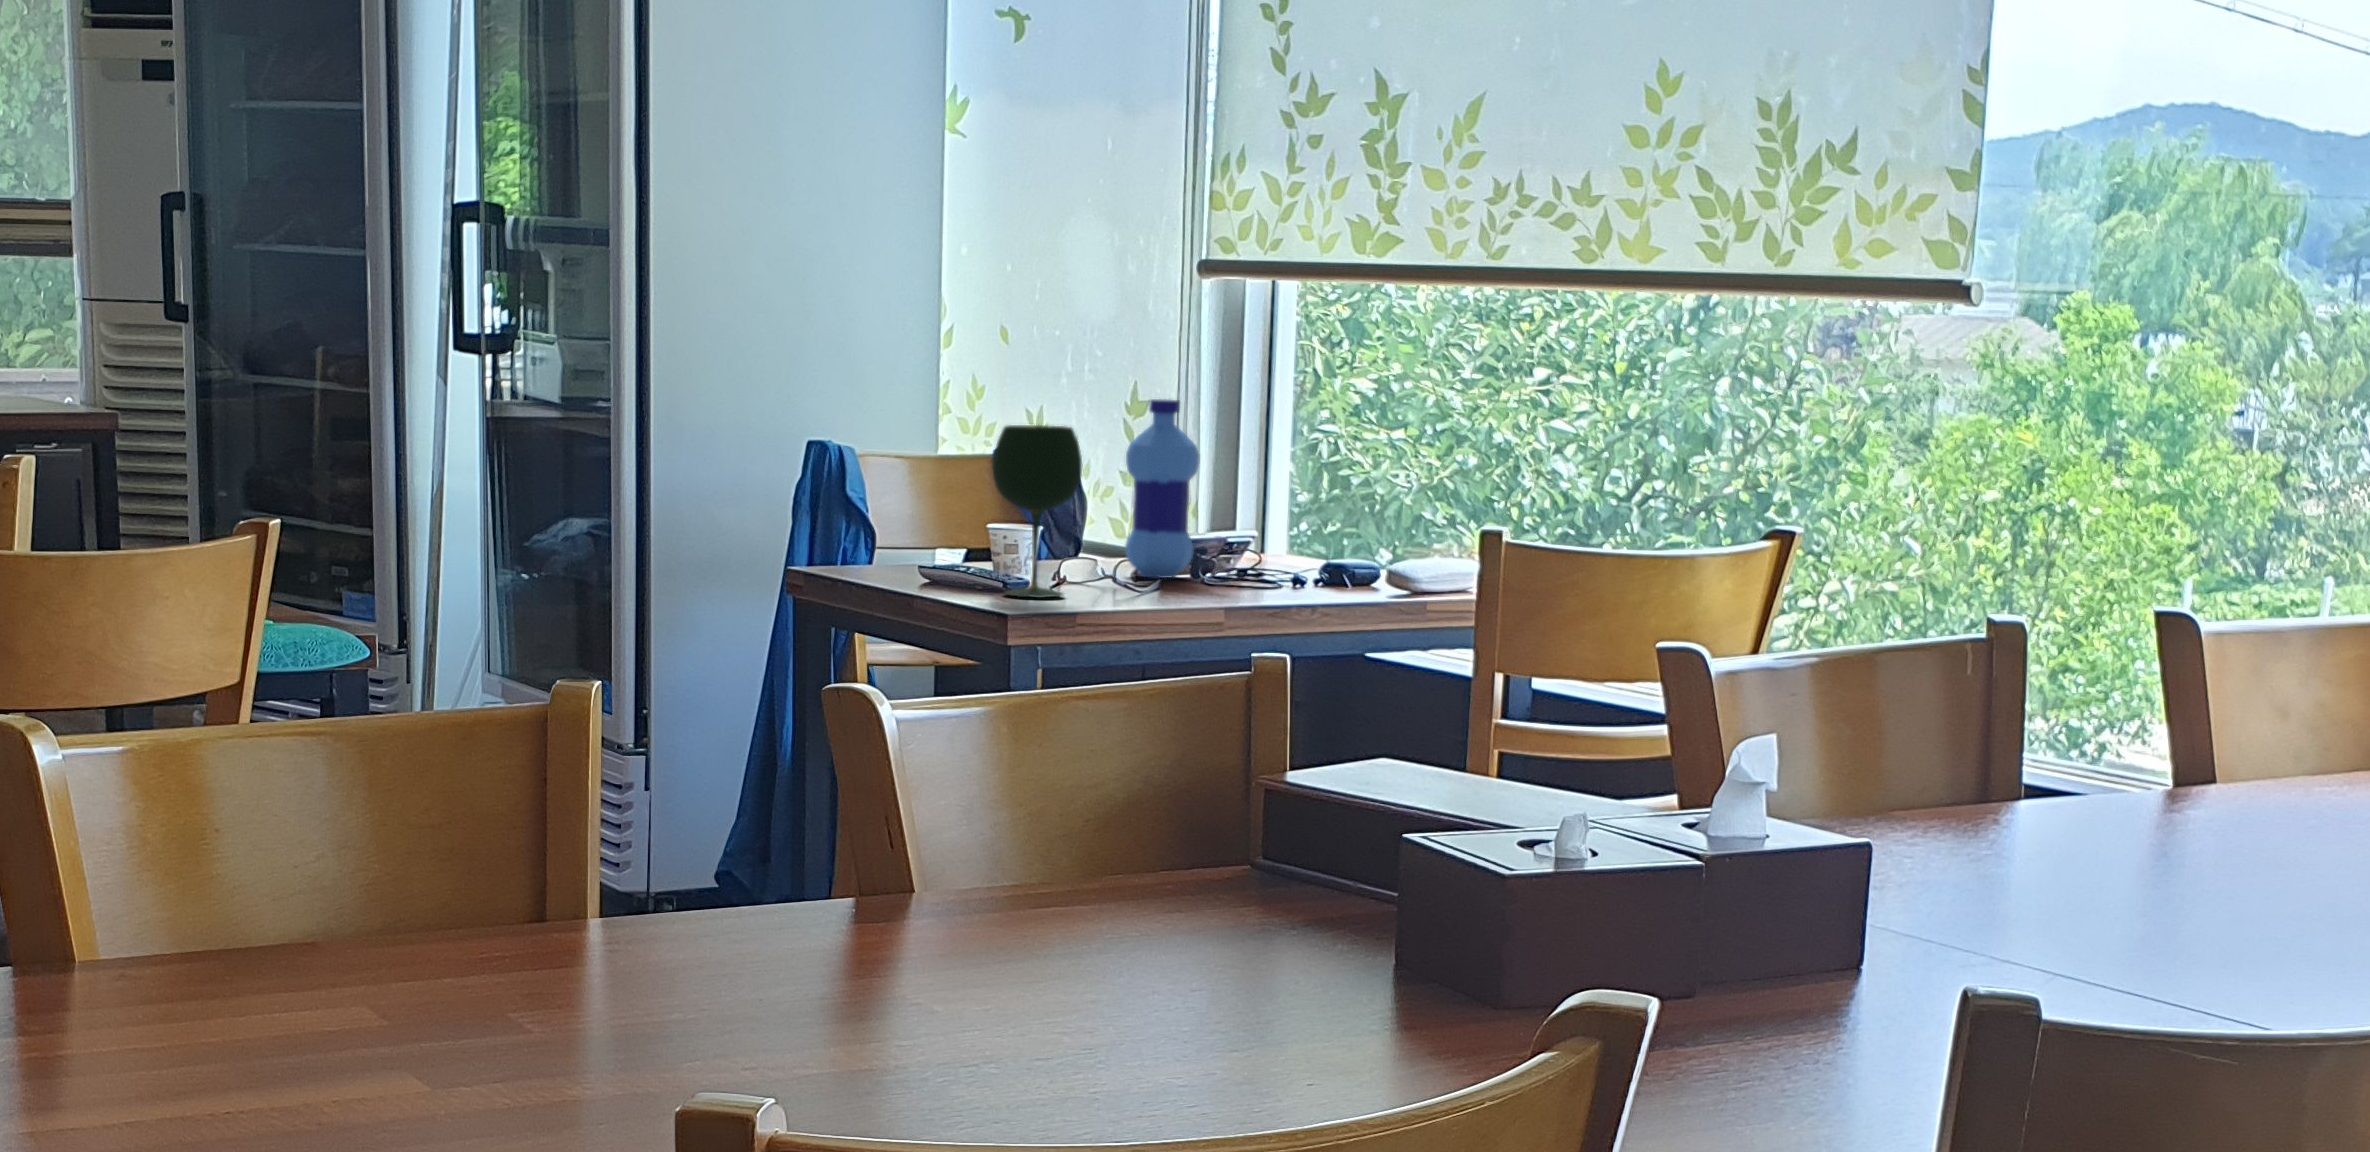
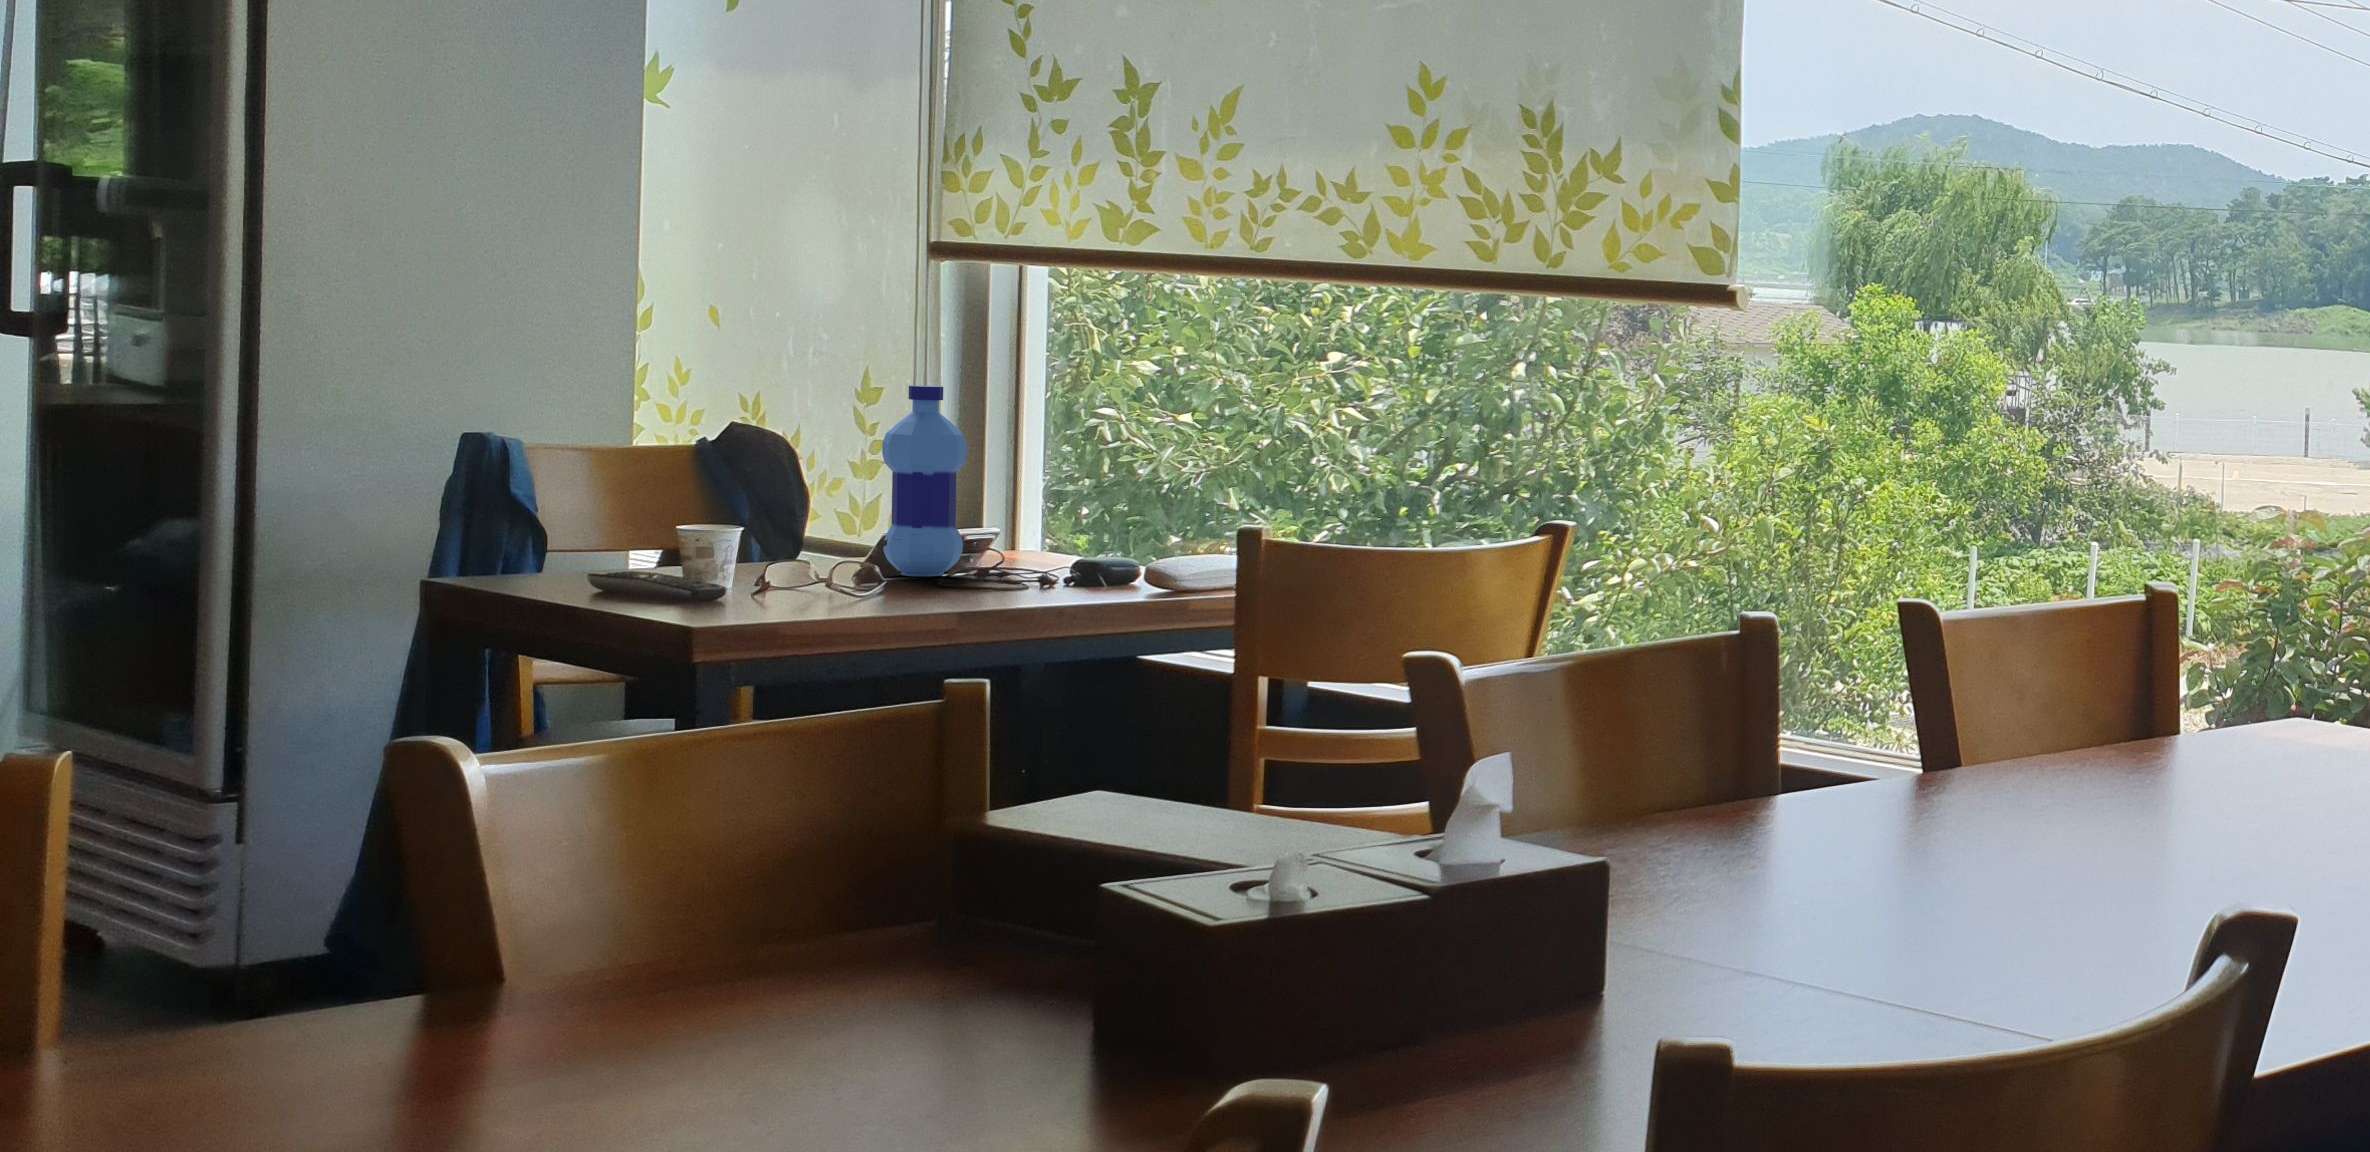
wine glass: present [993,425,1082,598] -> none [739,411,848,601]

